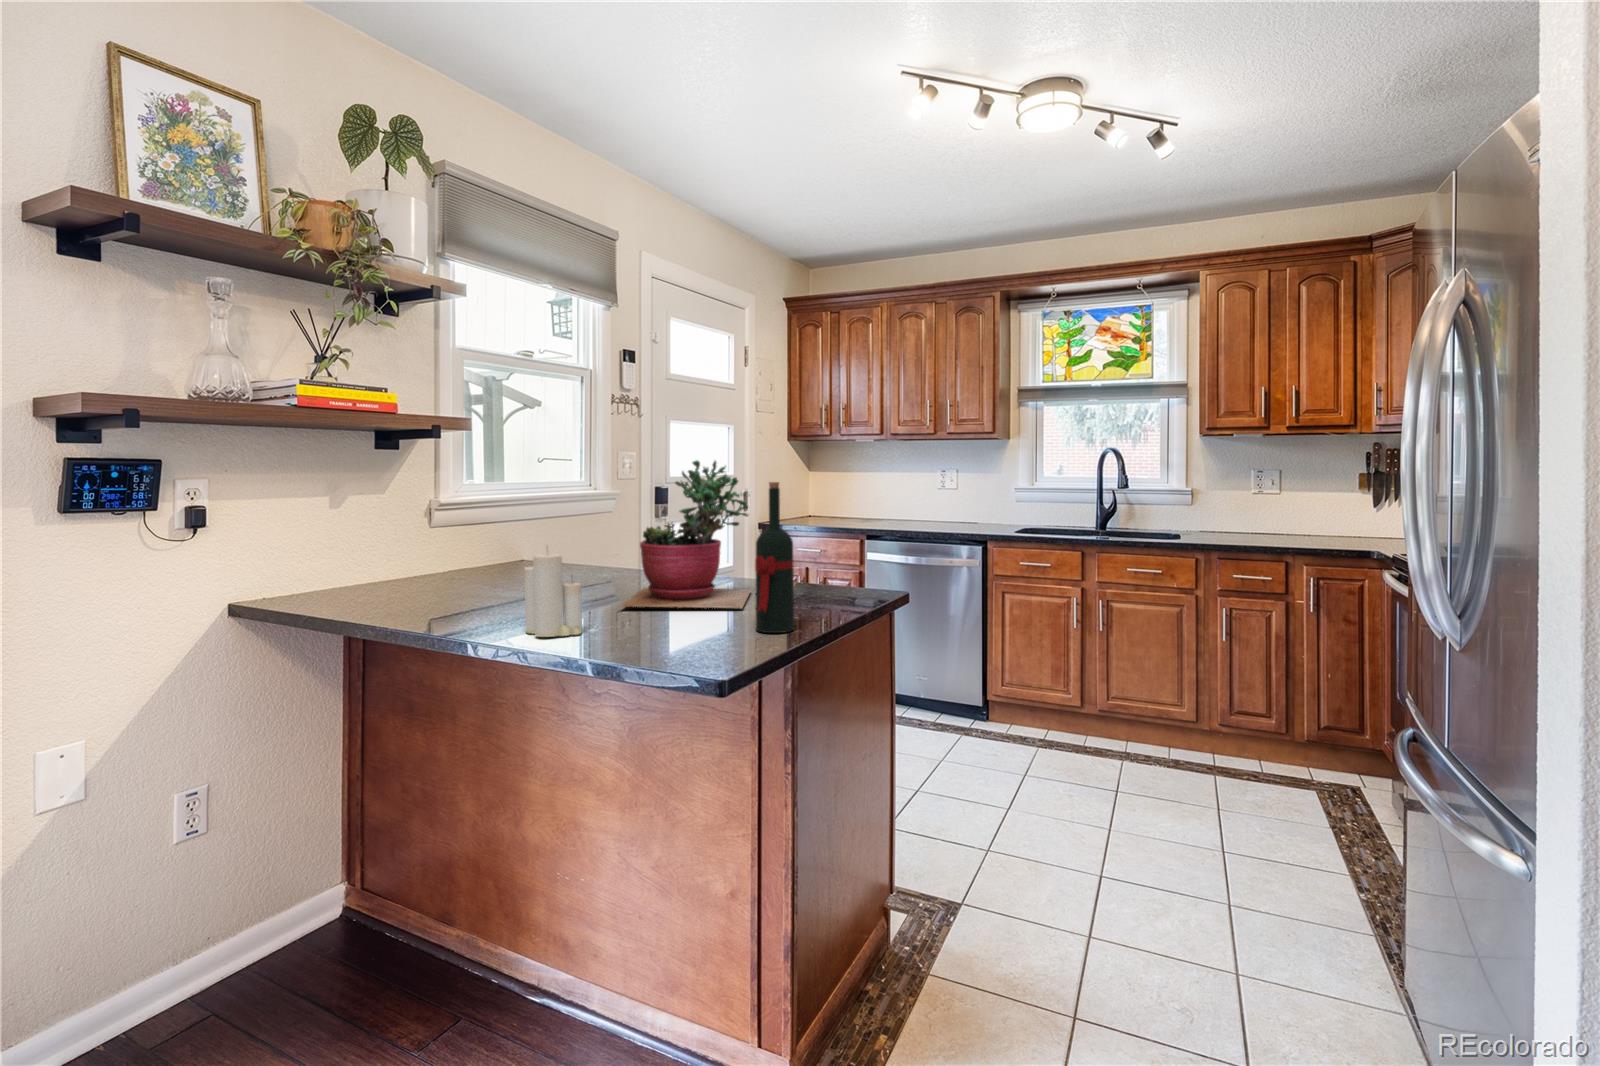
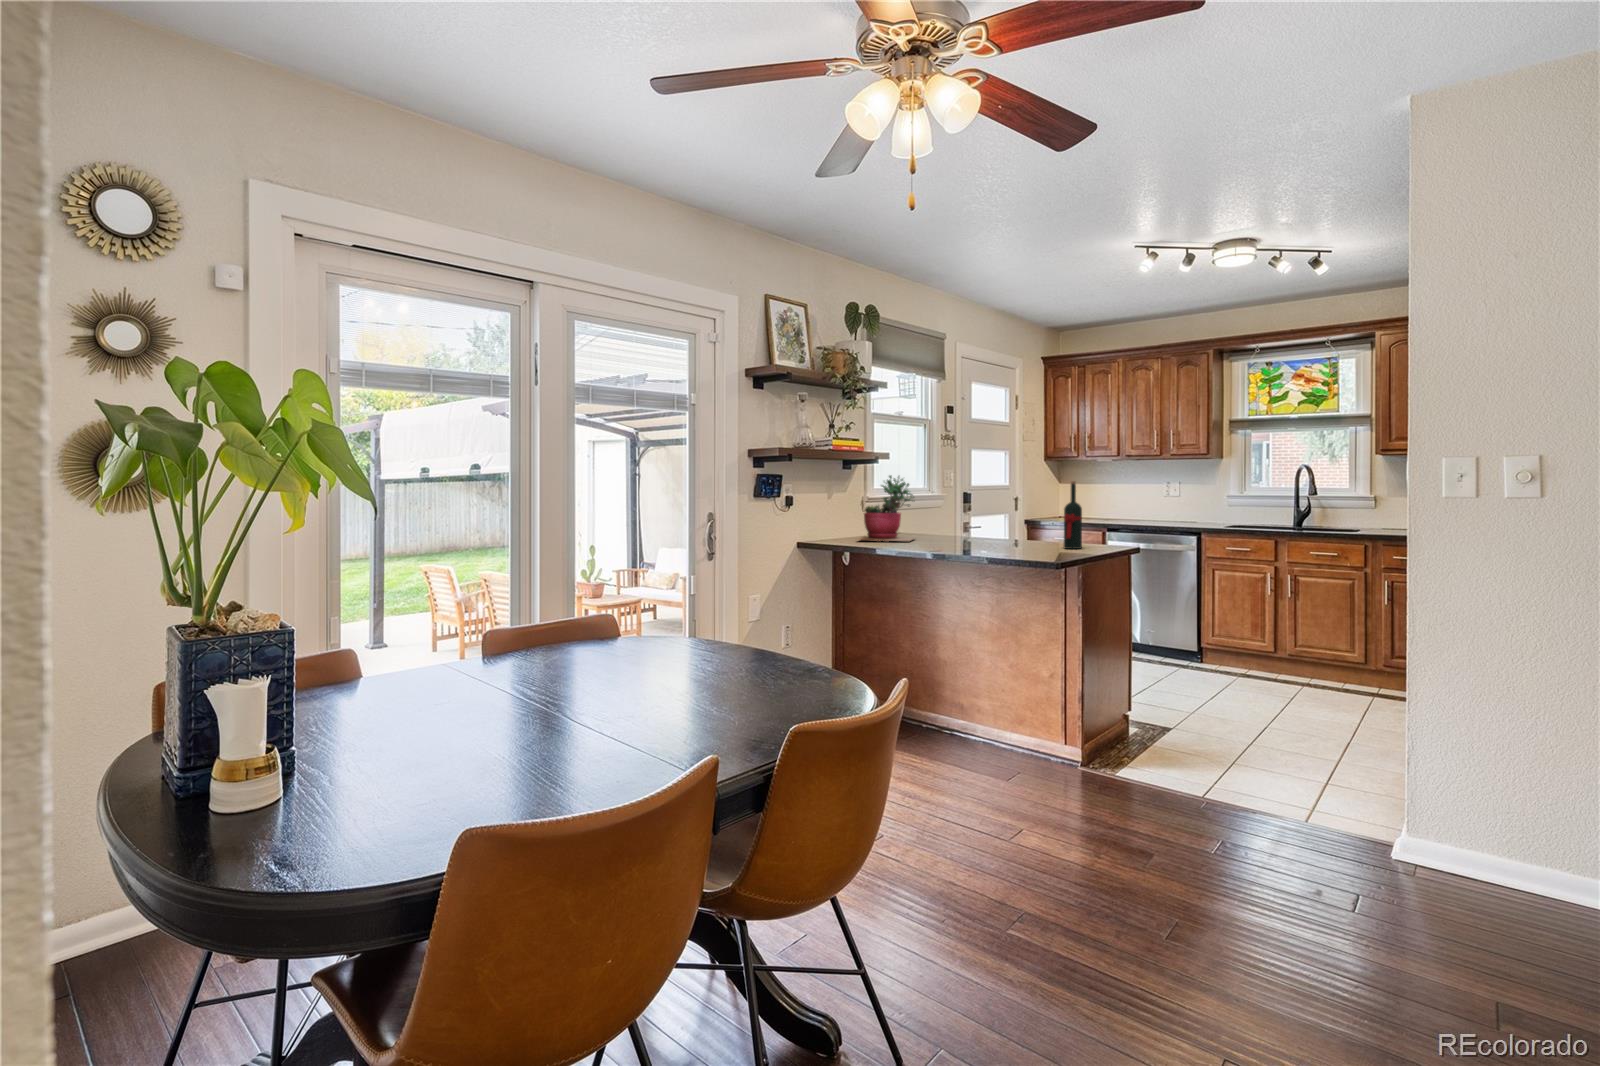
succulent plant: present [621,461,751,608] -> present [859,476,914,541]
candle: present [524,554,582,637] -> none [957,509,984,548]

